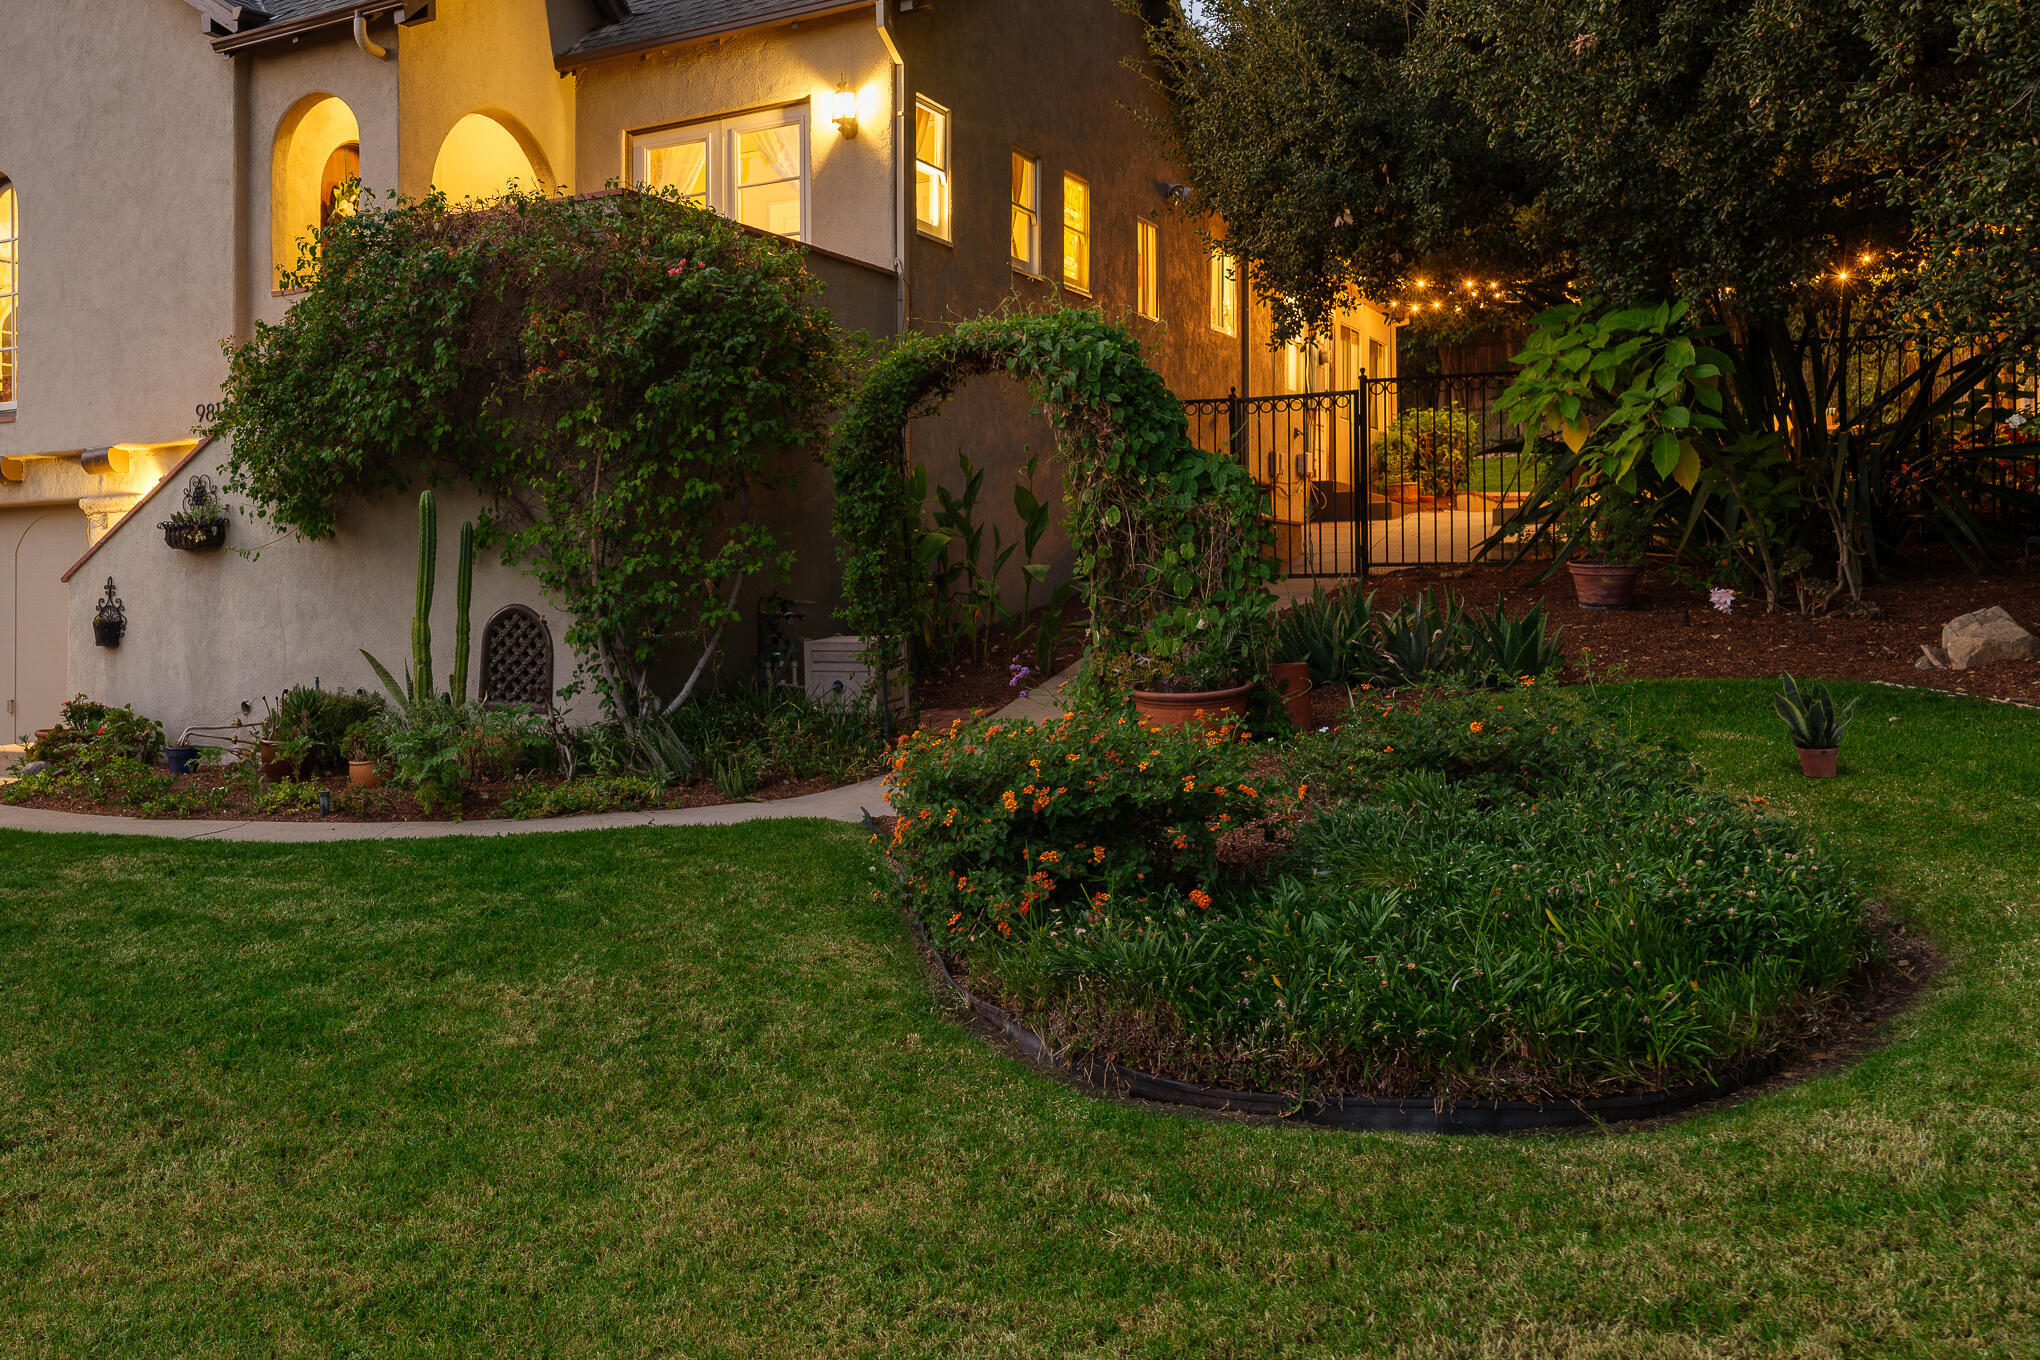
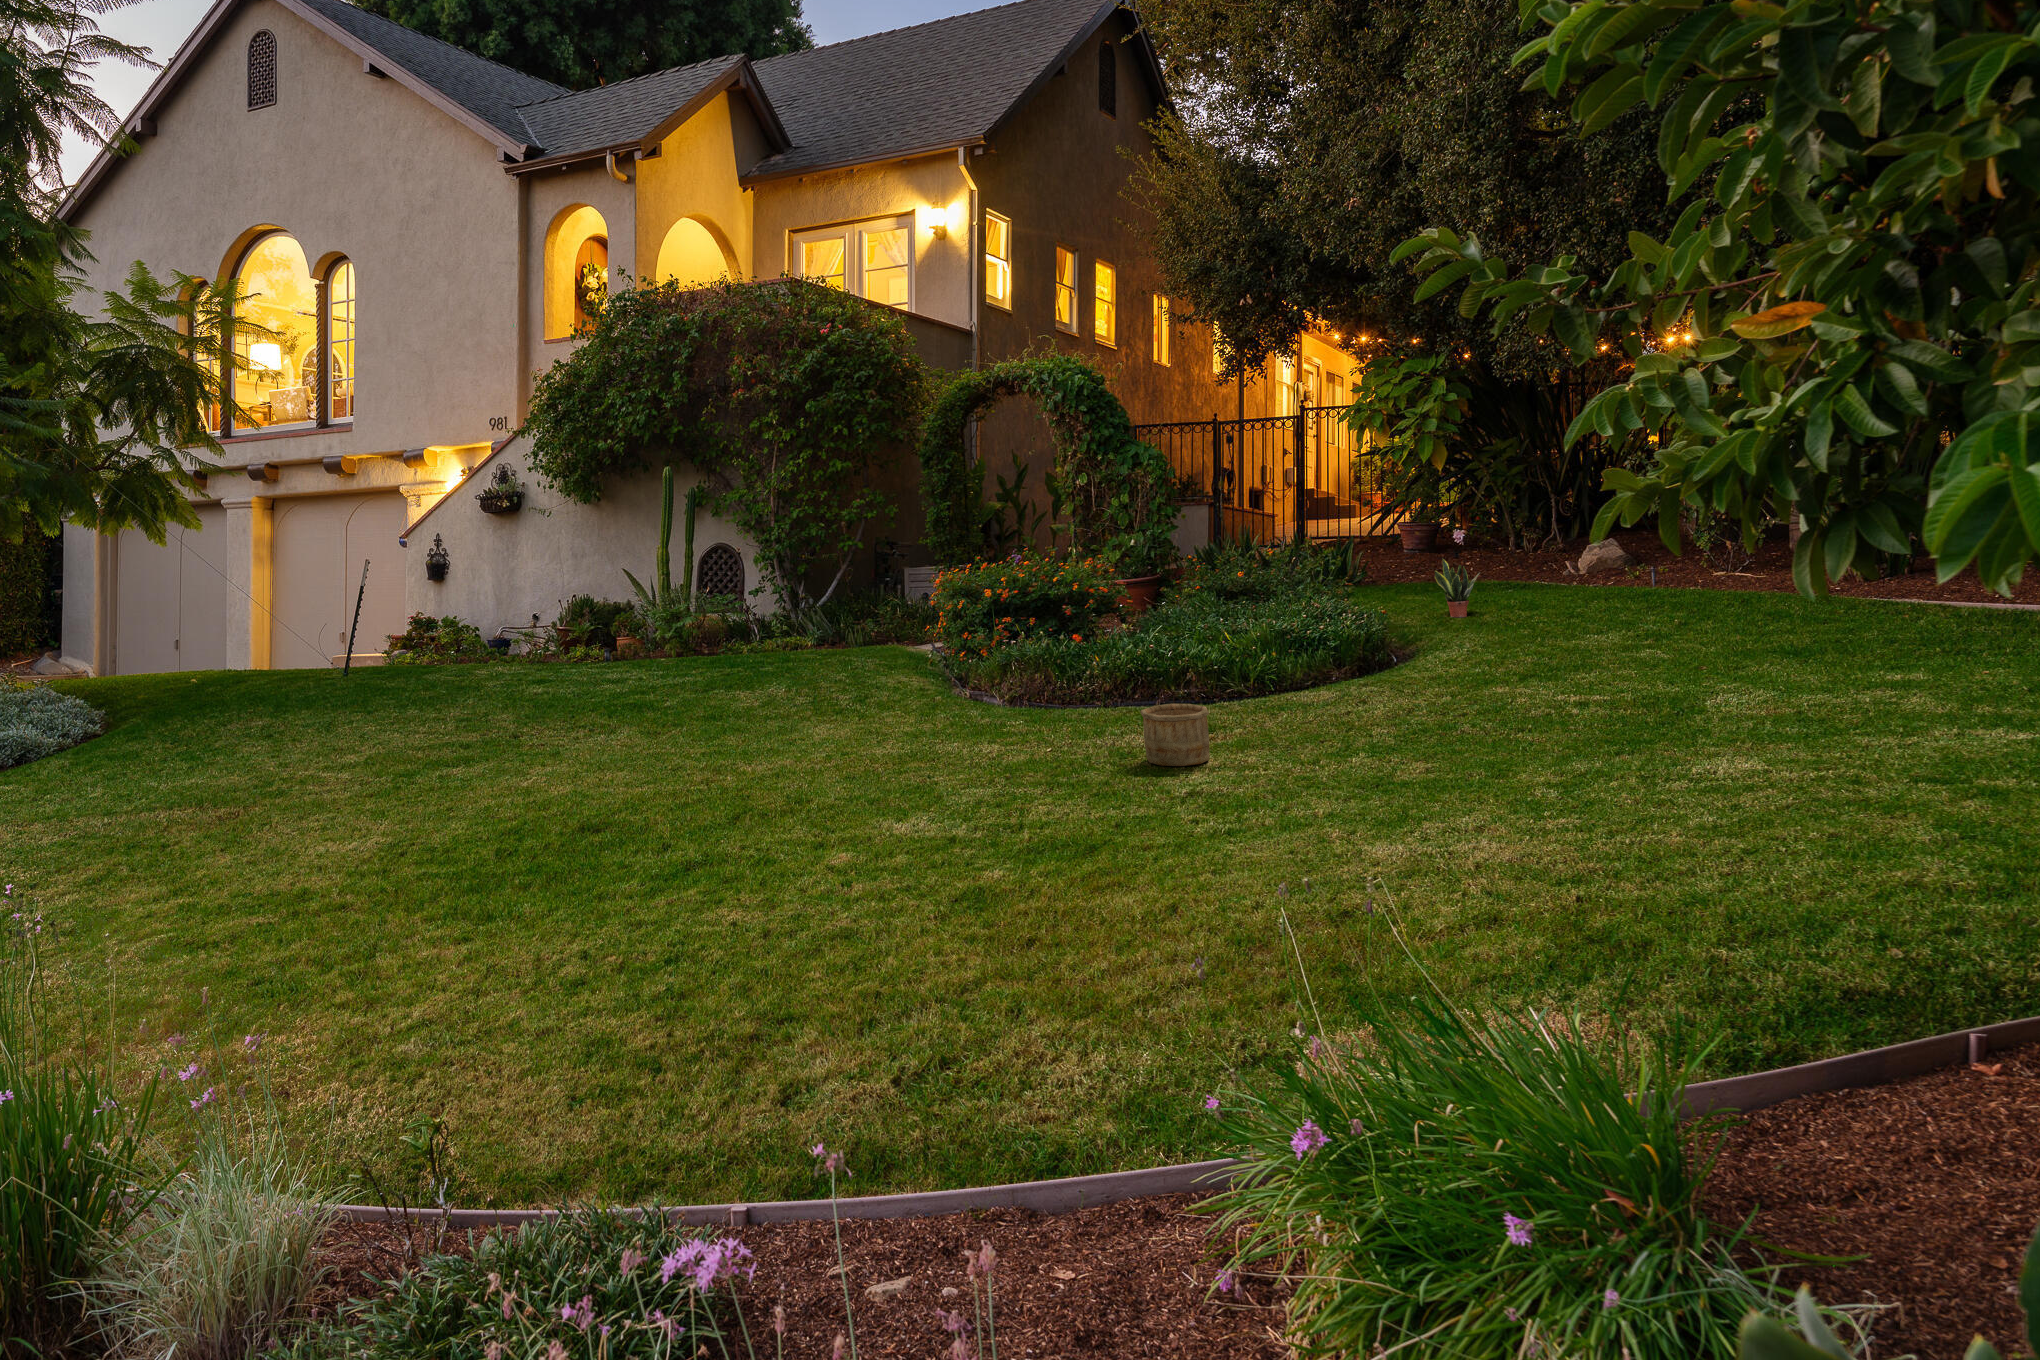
wooden bucket: none [1405,1121,1589,1307] -> present [1141,704,1209,766]

